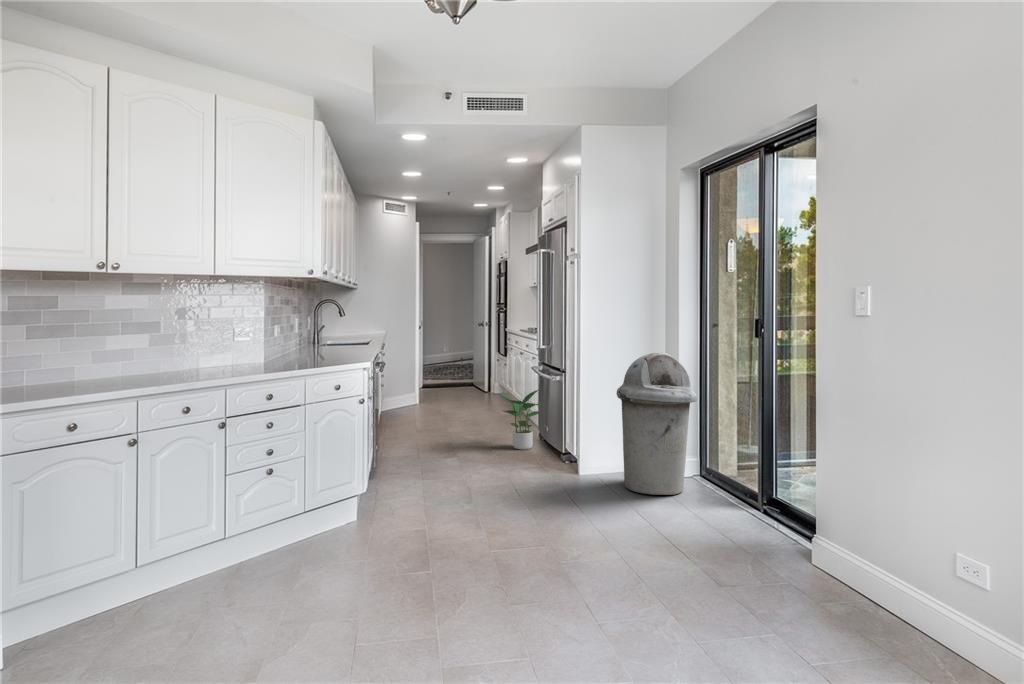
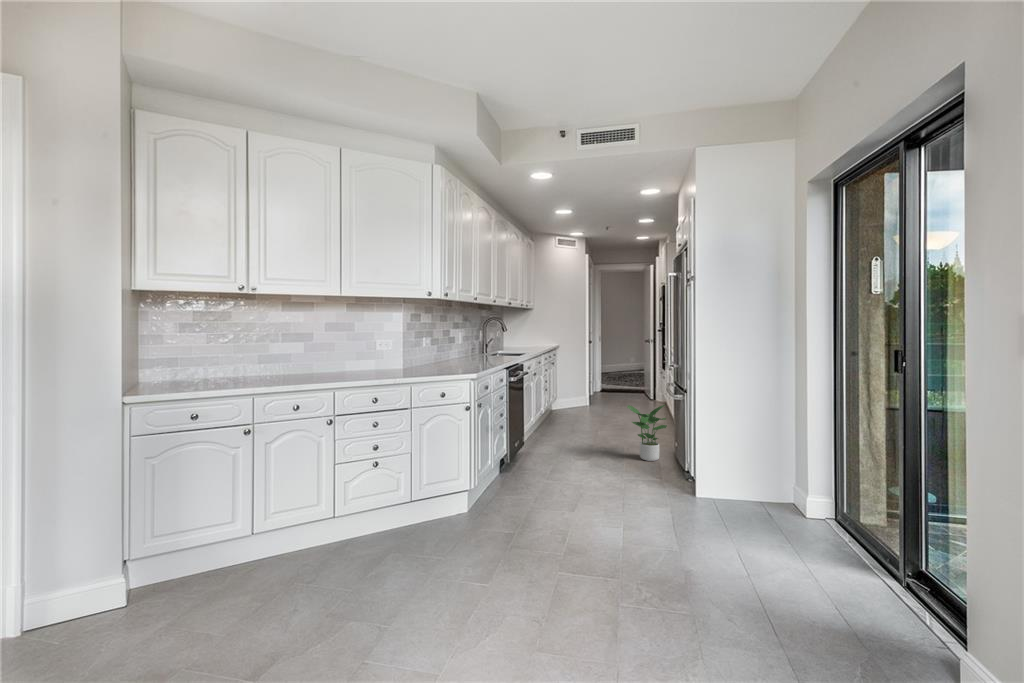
trash can: present [616,352,697,495] -> none [723,374,824,538]

